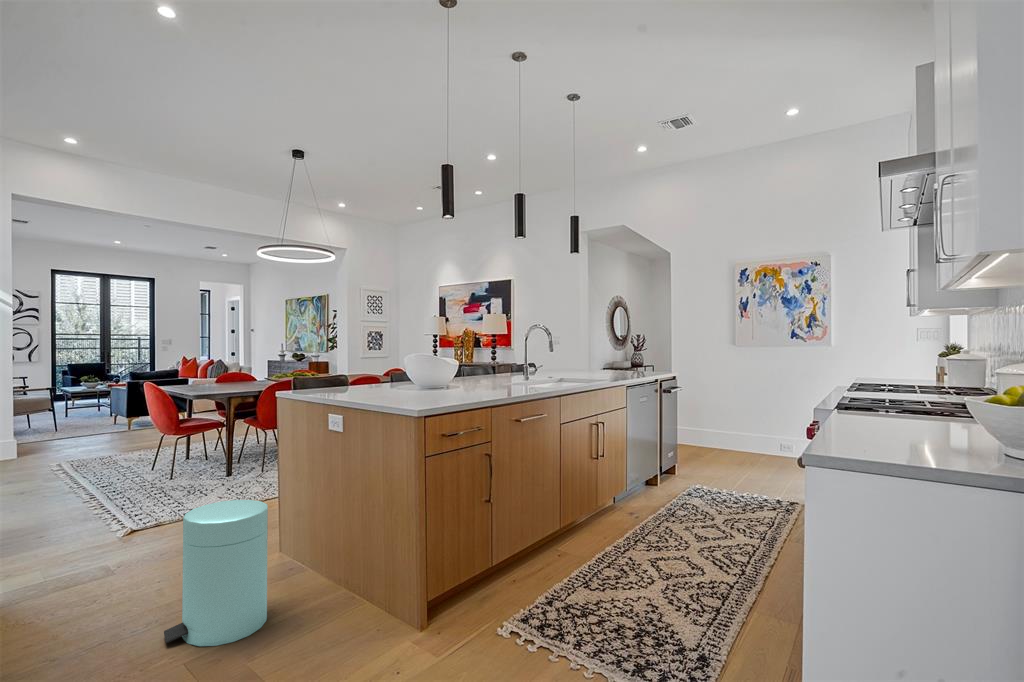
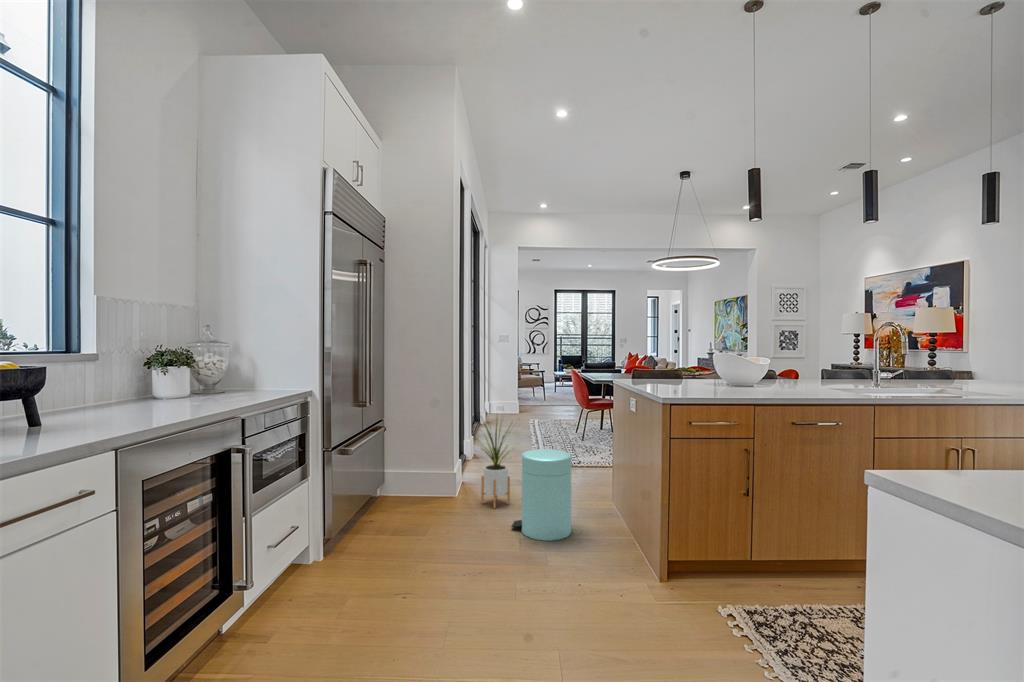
house plant: none [38,451,149,627] -> present [481,416,510,508]

